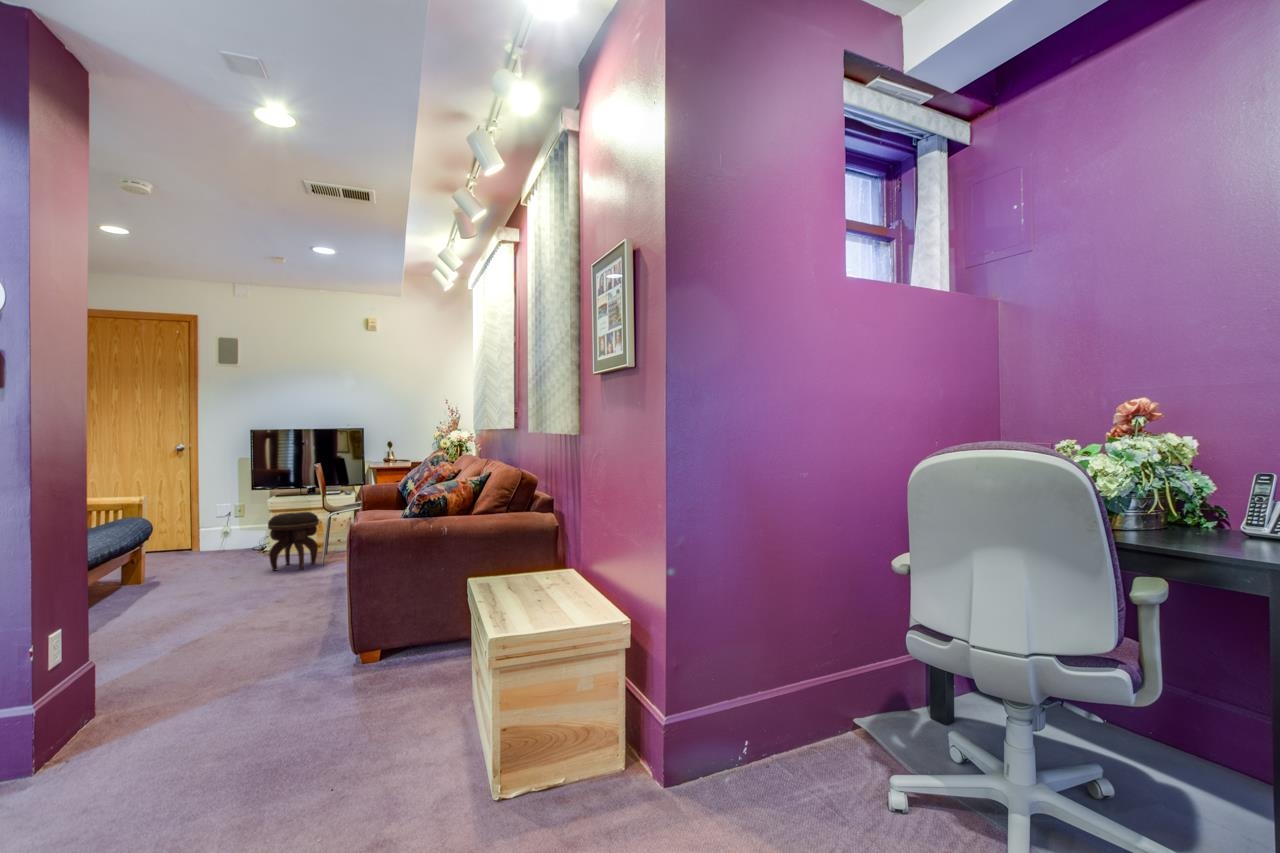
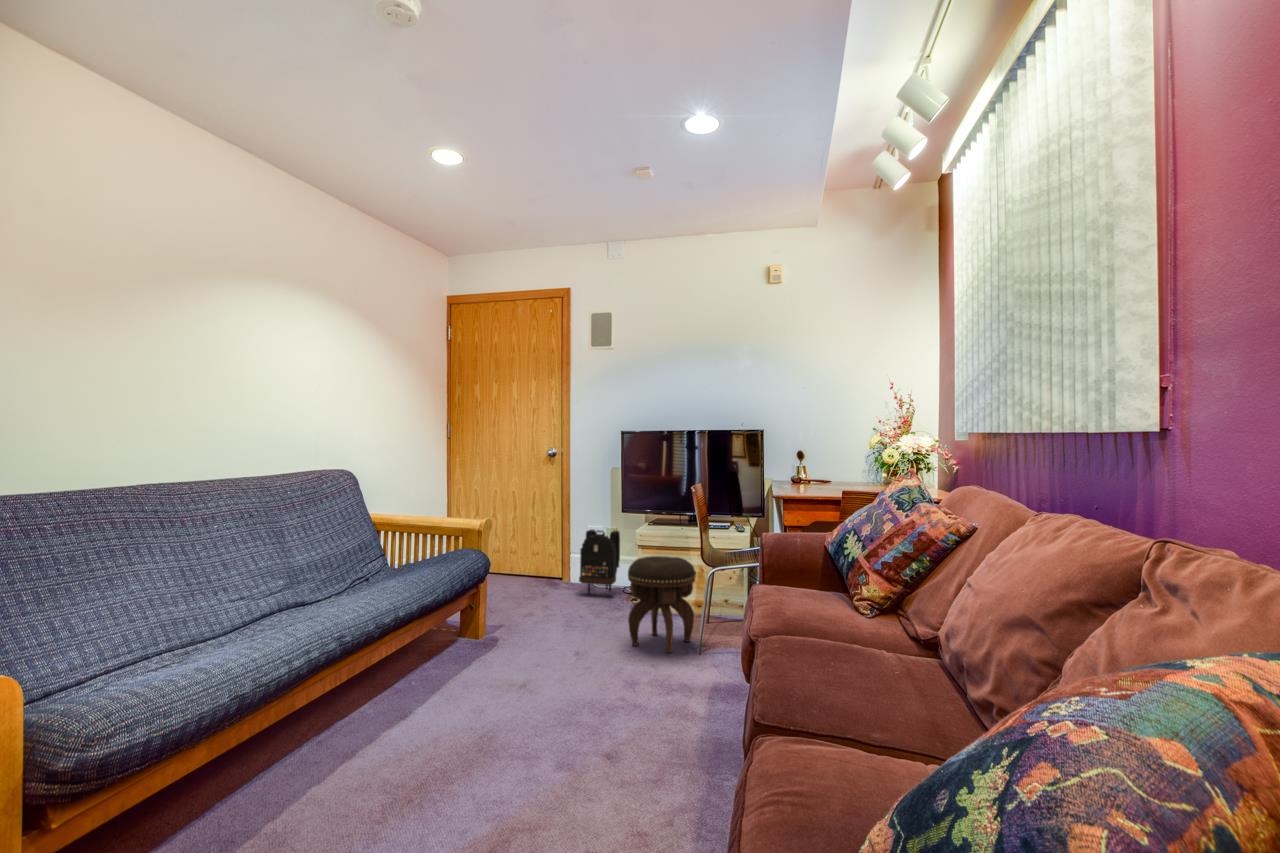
backpack: none [212,505,249,555] -> present [579,529,620,593]

